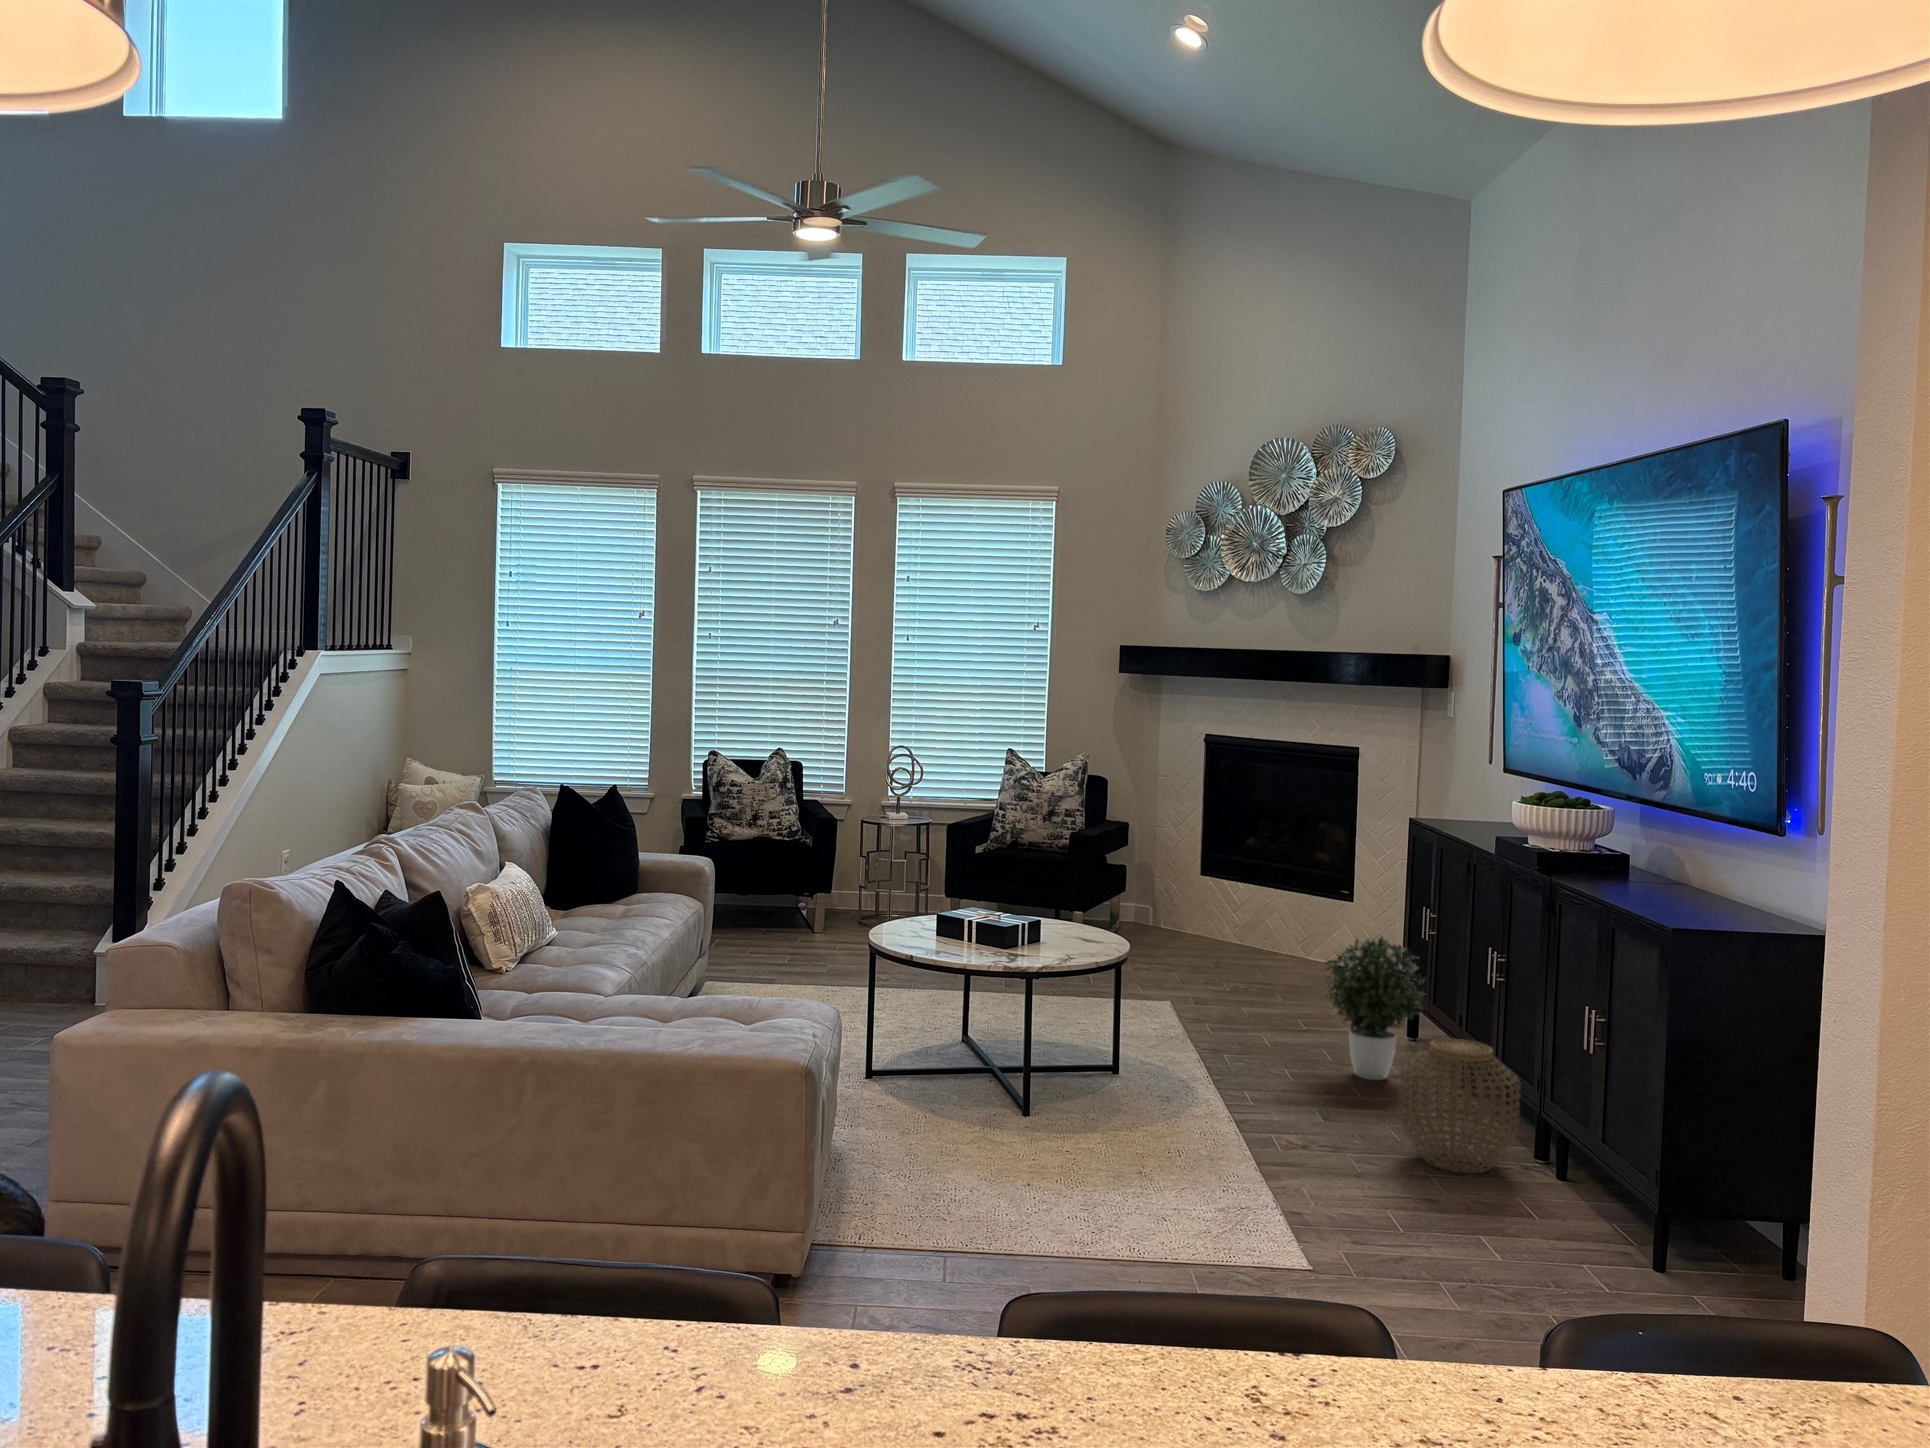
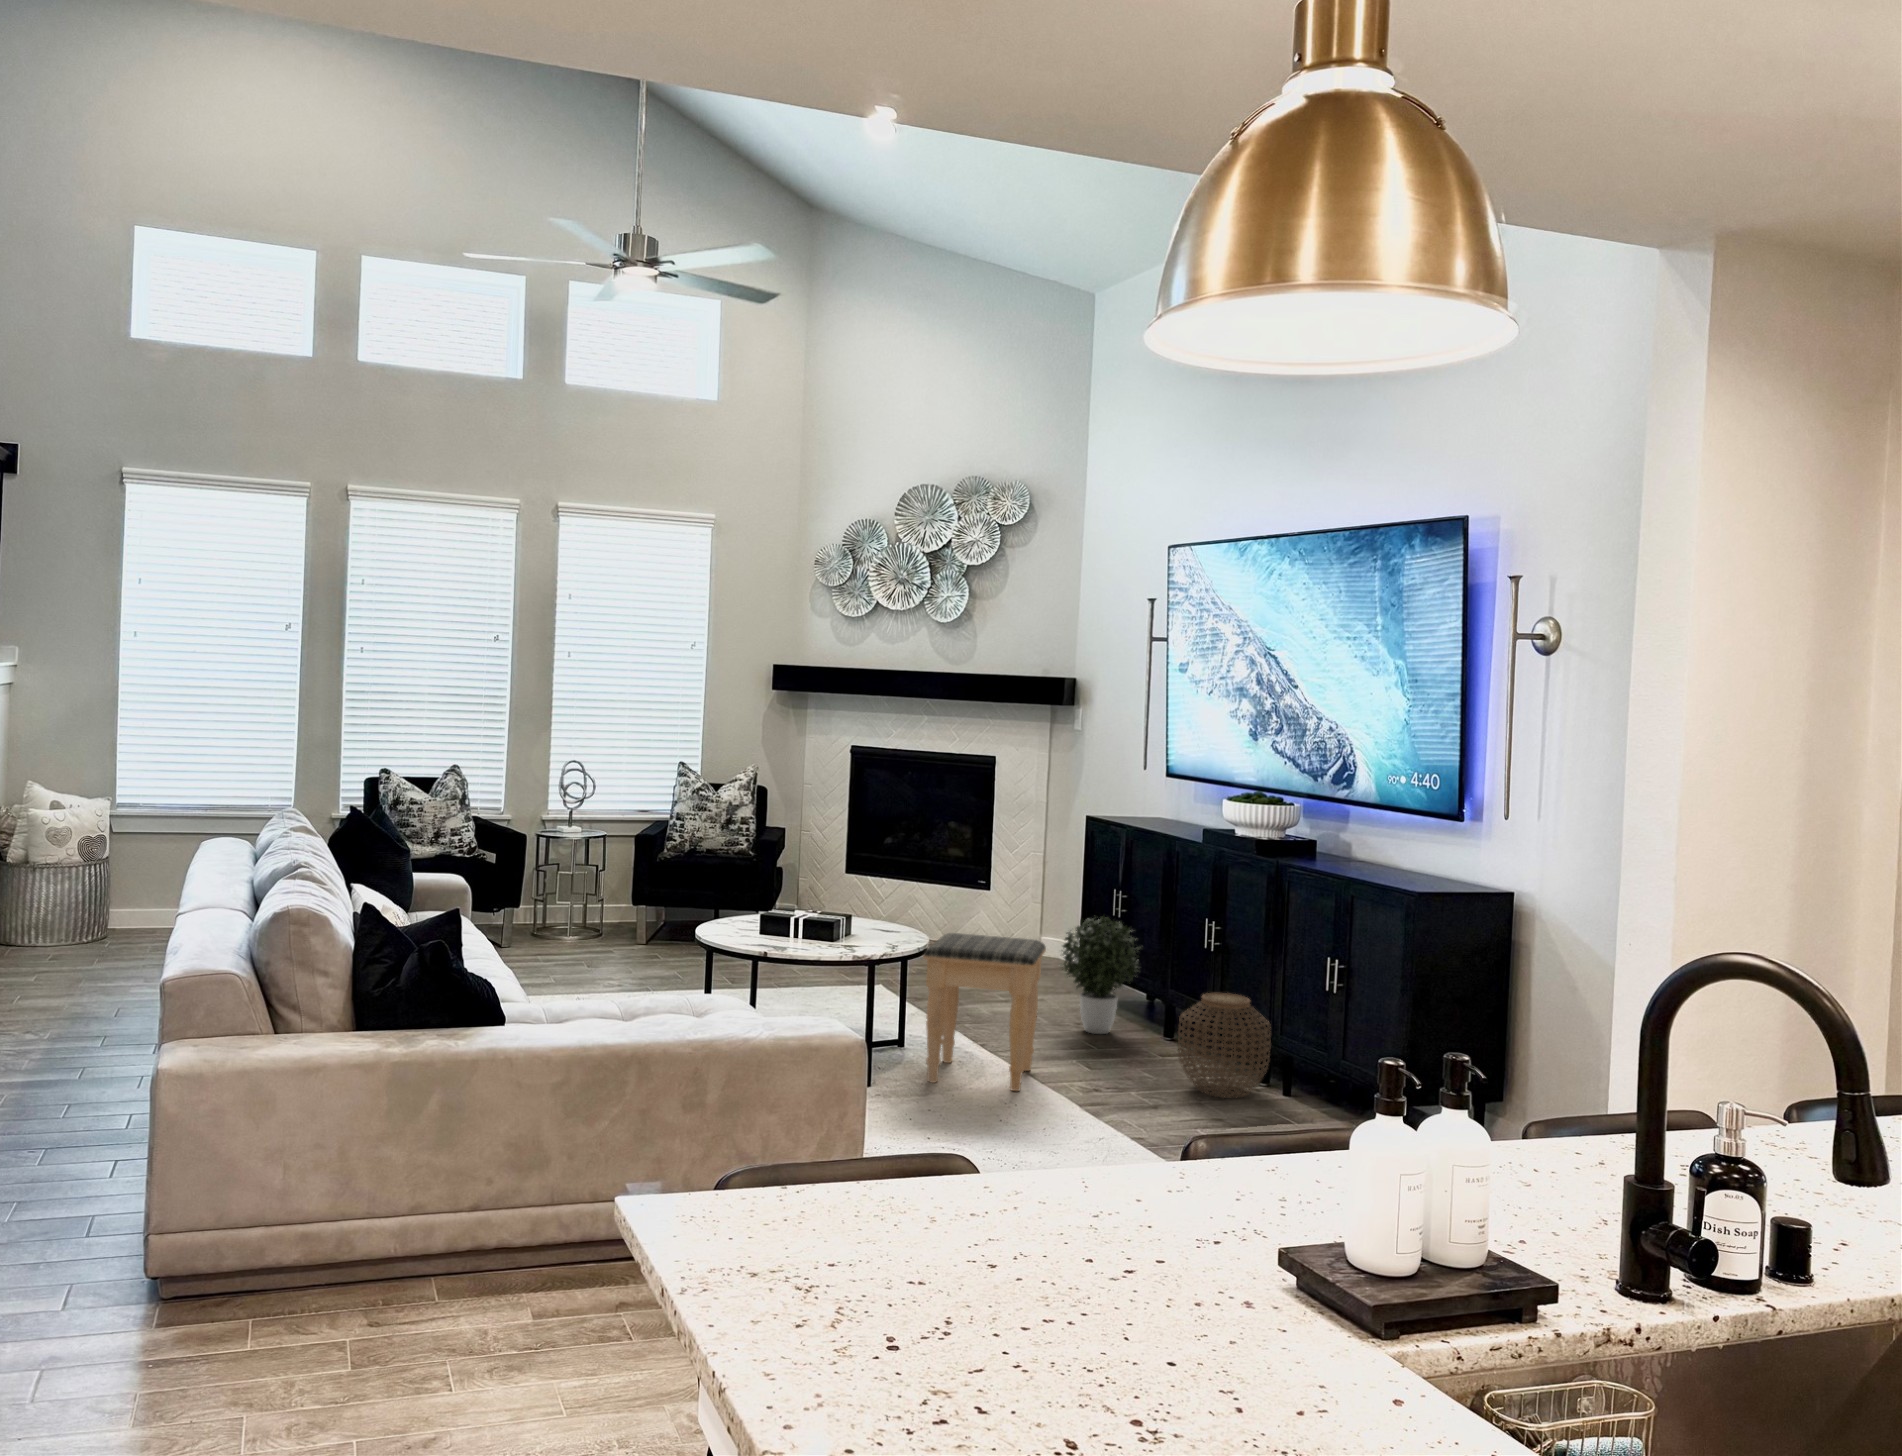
footstool: none [1083,943,1251,1133] -> present [923,933,1046,1091]

